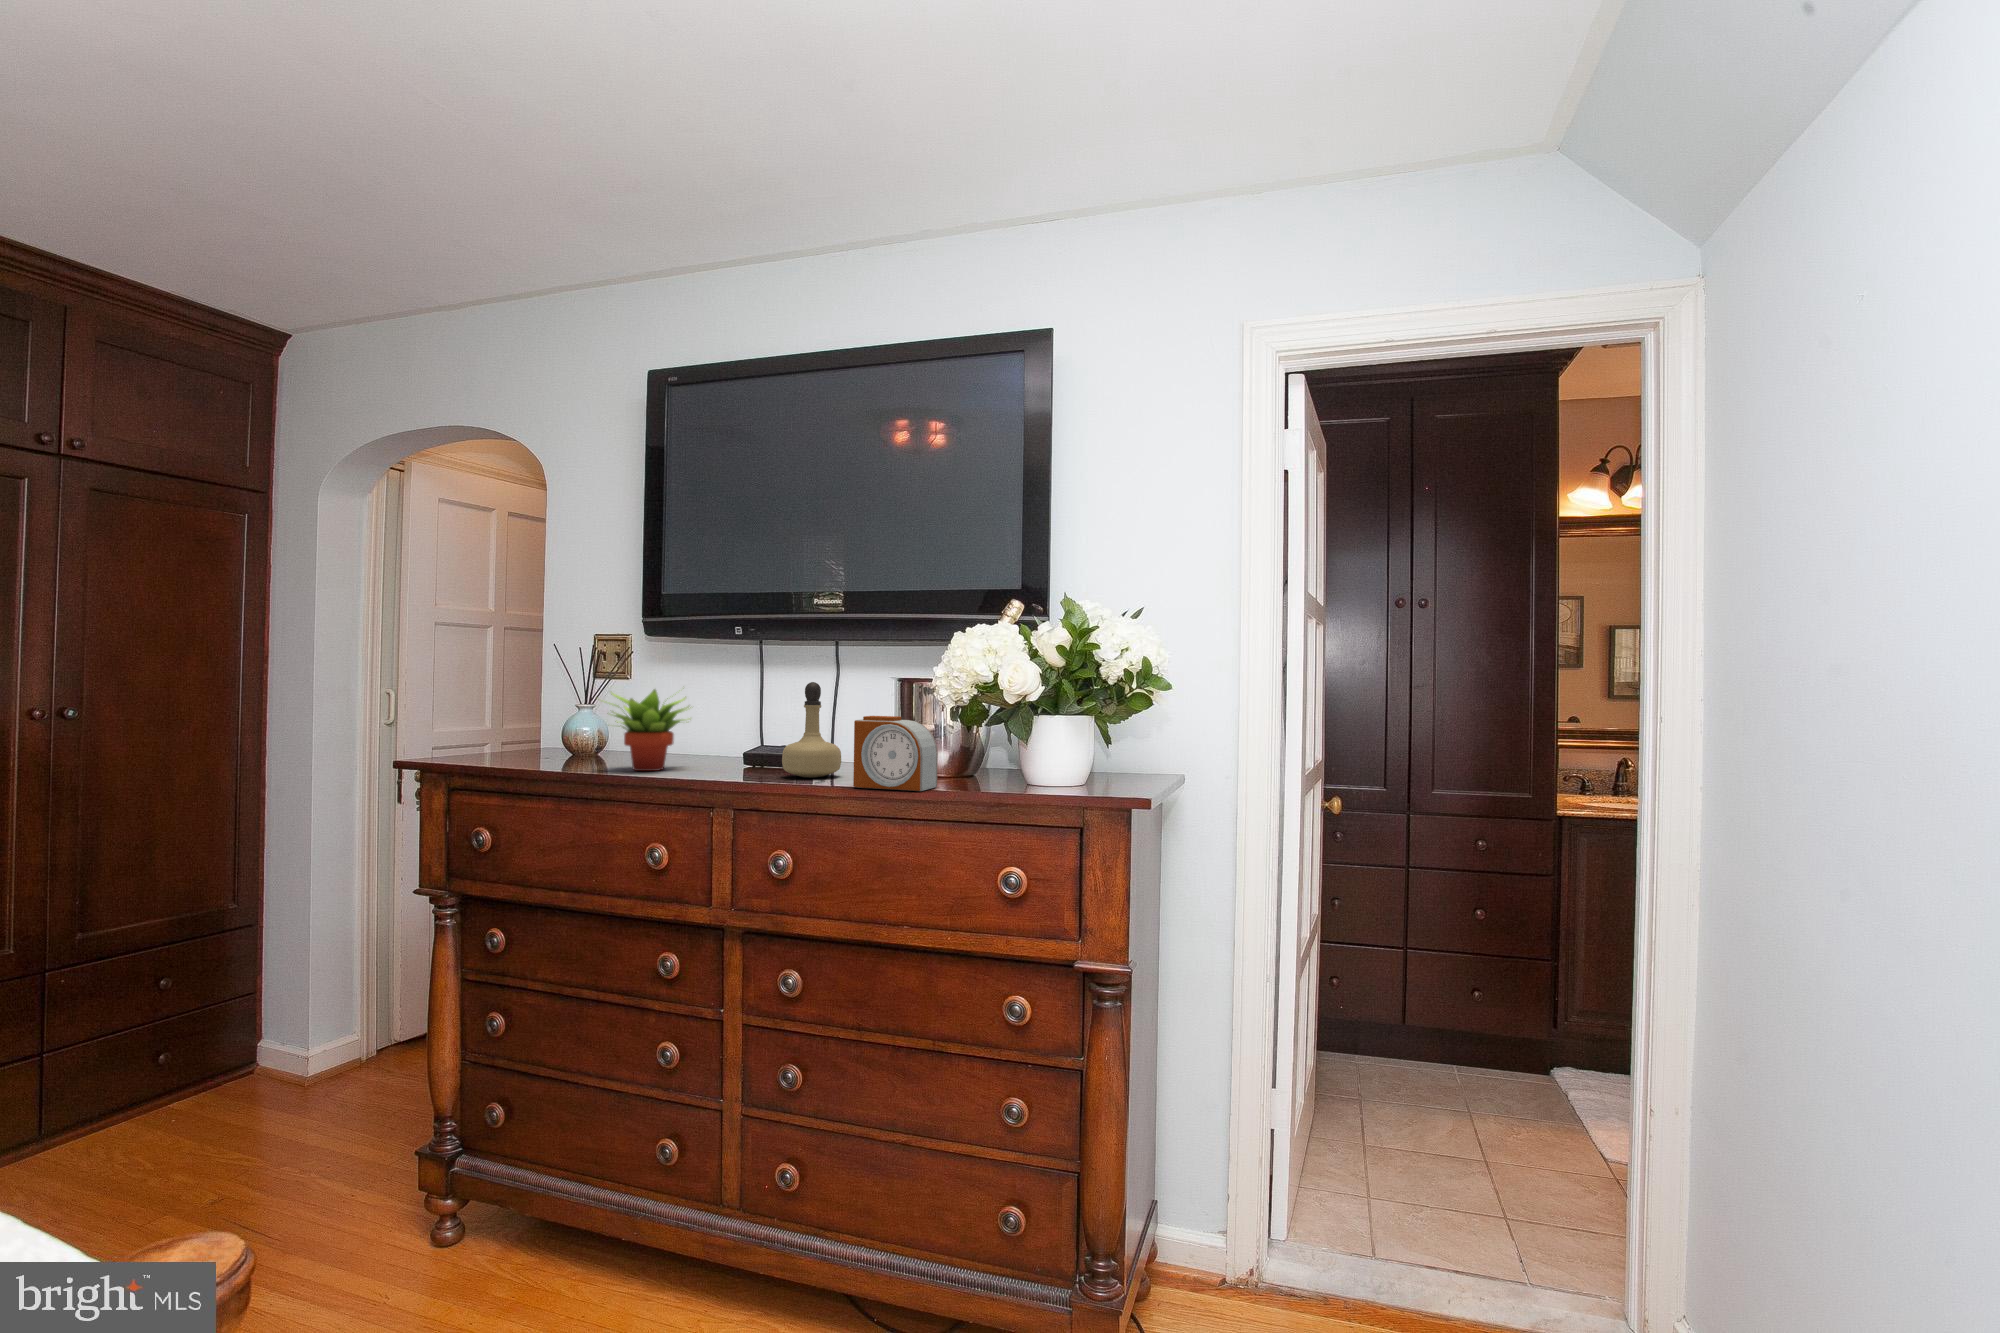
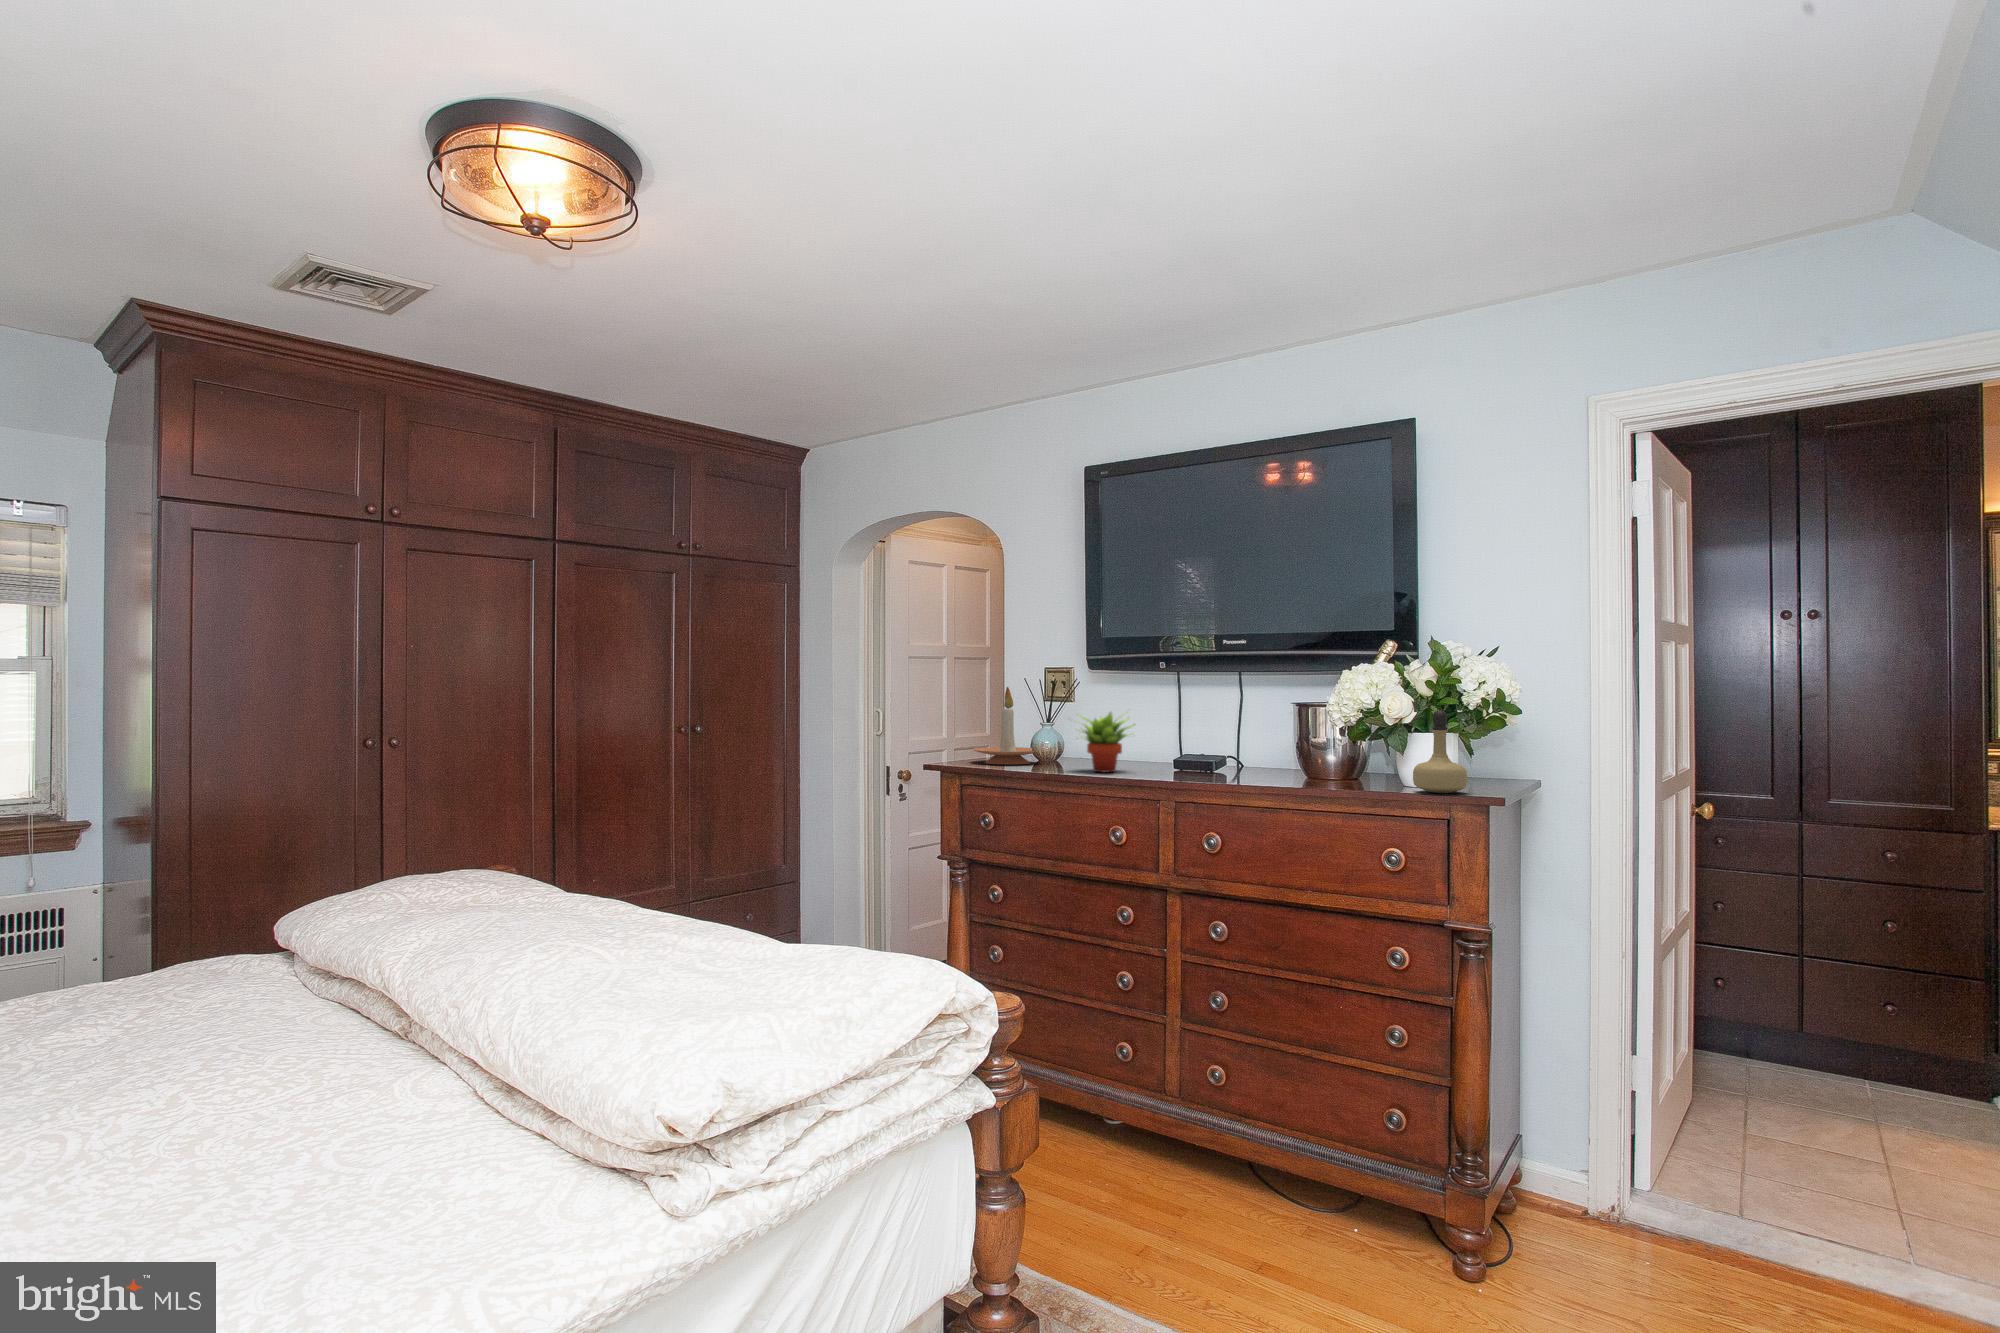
candle holder: none [466,656,573,762] -> present [973,687,1034,764]
perfume bottle: present [782,682,841,777] -> present [1413,710,1467,793]
alarm clock: present [853,716,938,791] -> none [1265,733,1330,789]

